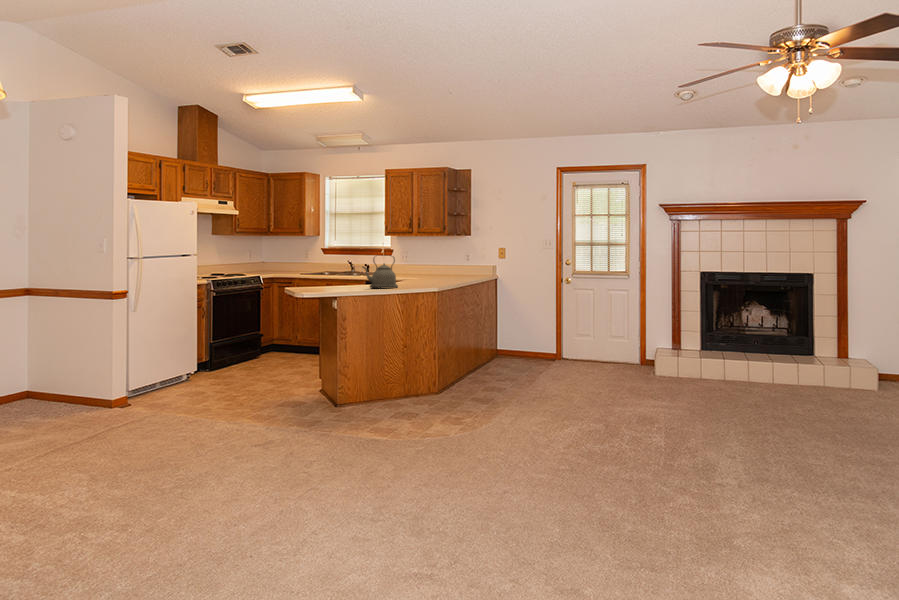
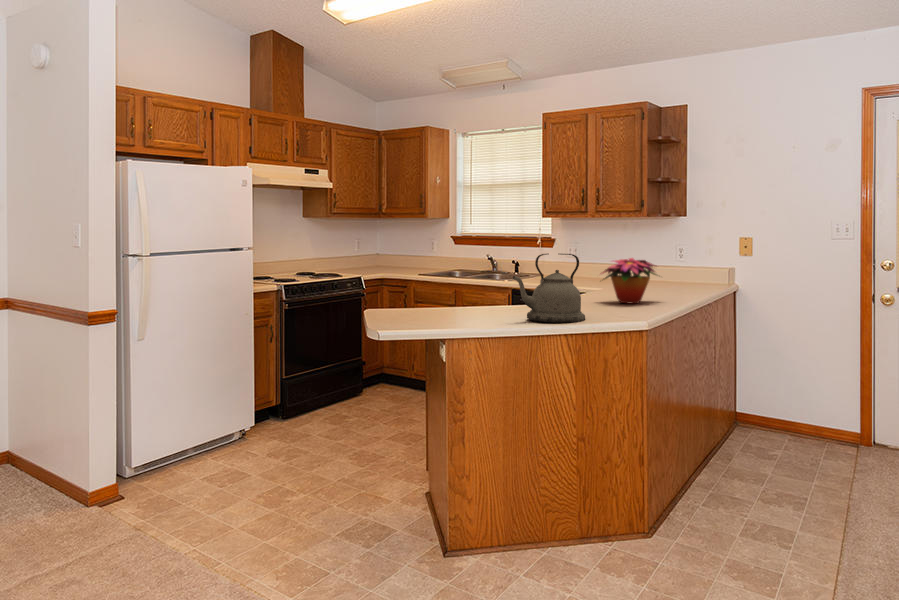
flower arrangement: none [407,259,444,283] -> present [602,258,656,304]

